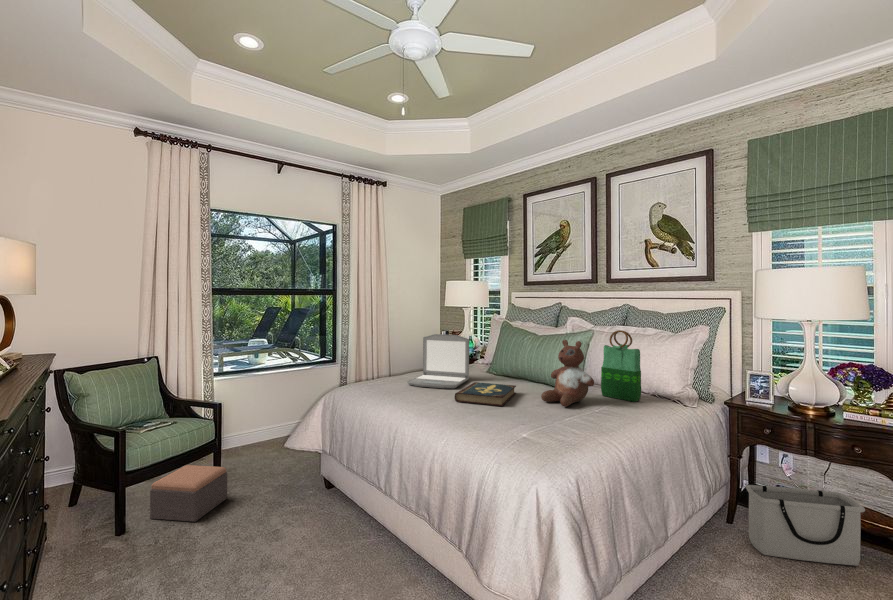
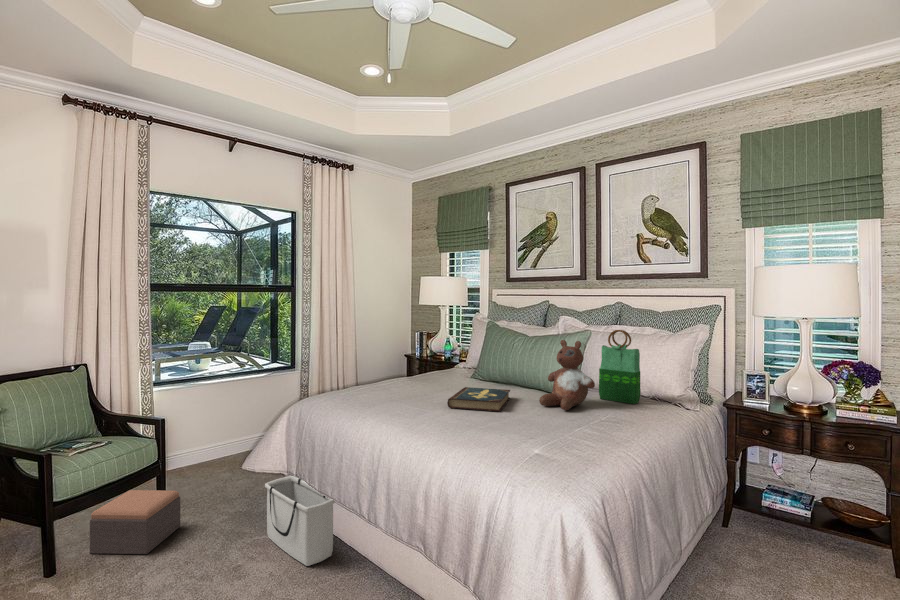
laptop: present [407,334,469,389] -> none [389,336,456,395]
storage bin: present [746,485,865,566] -> present [265,476,335,566]

